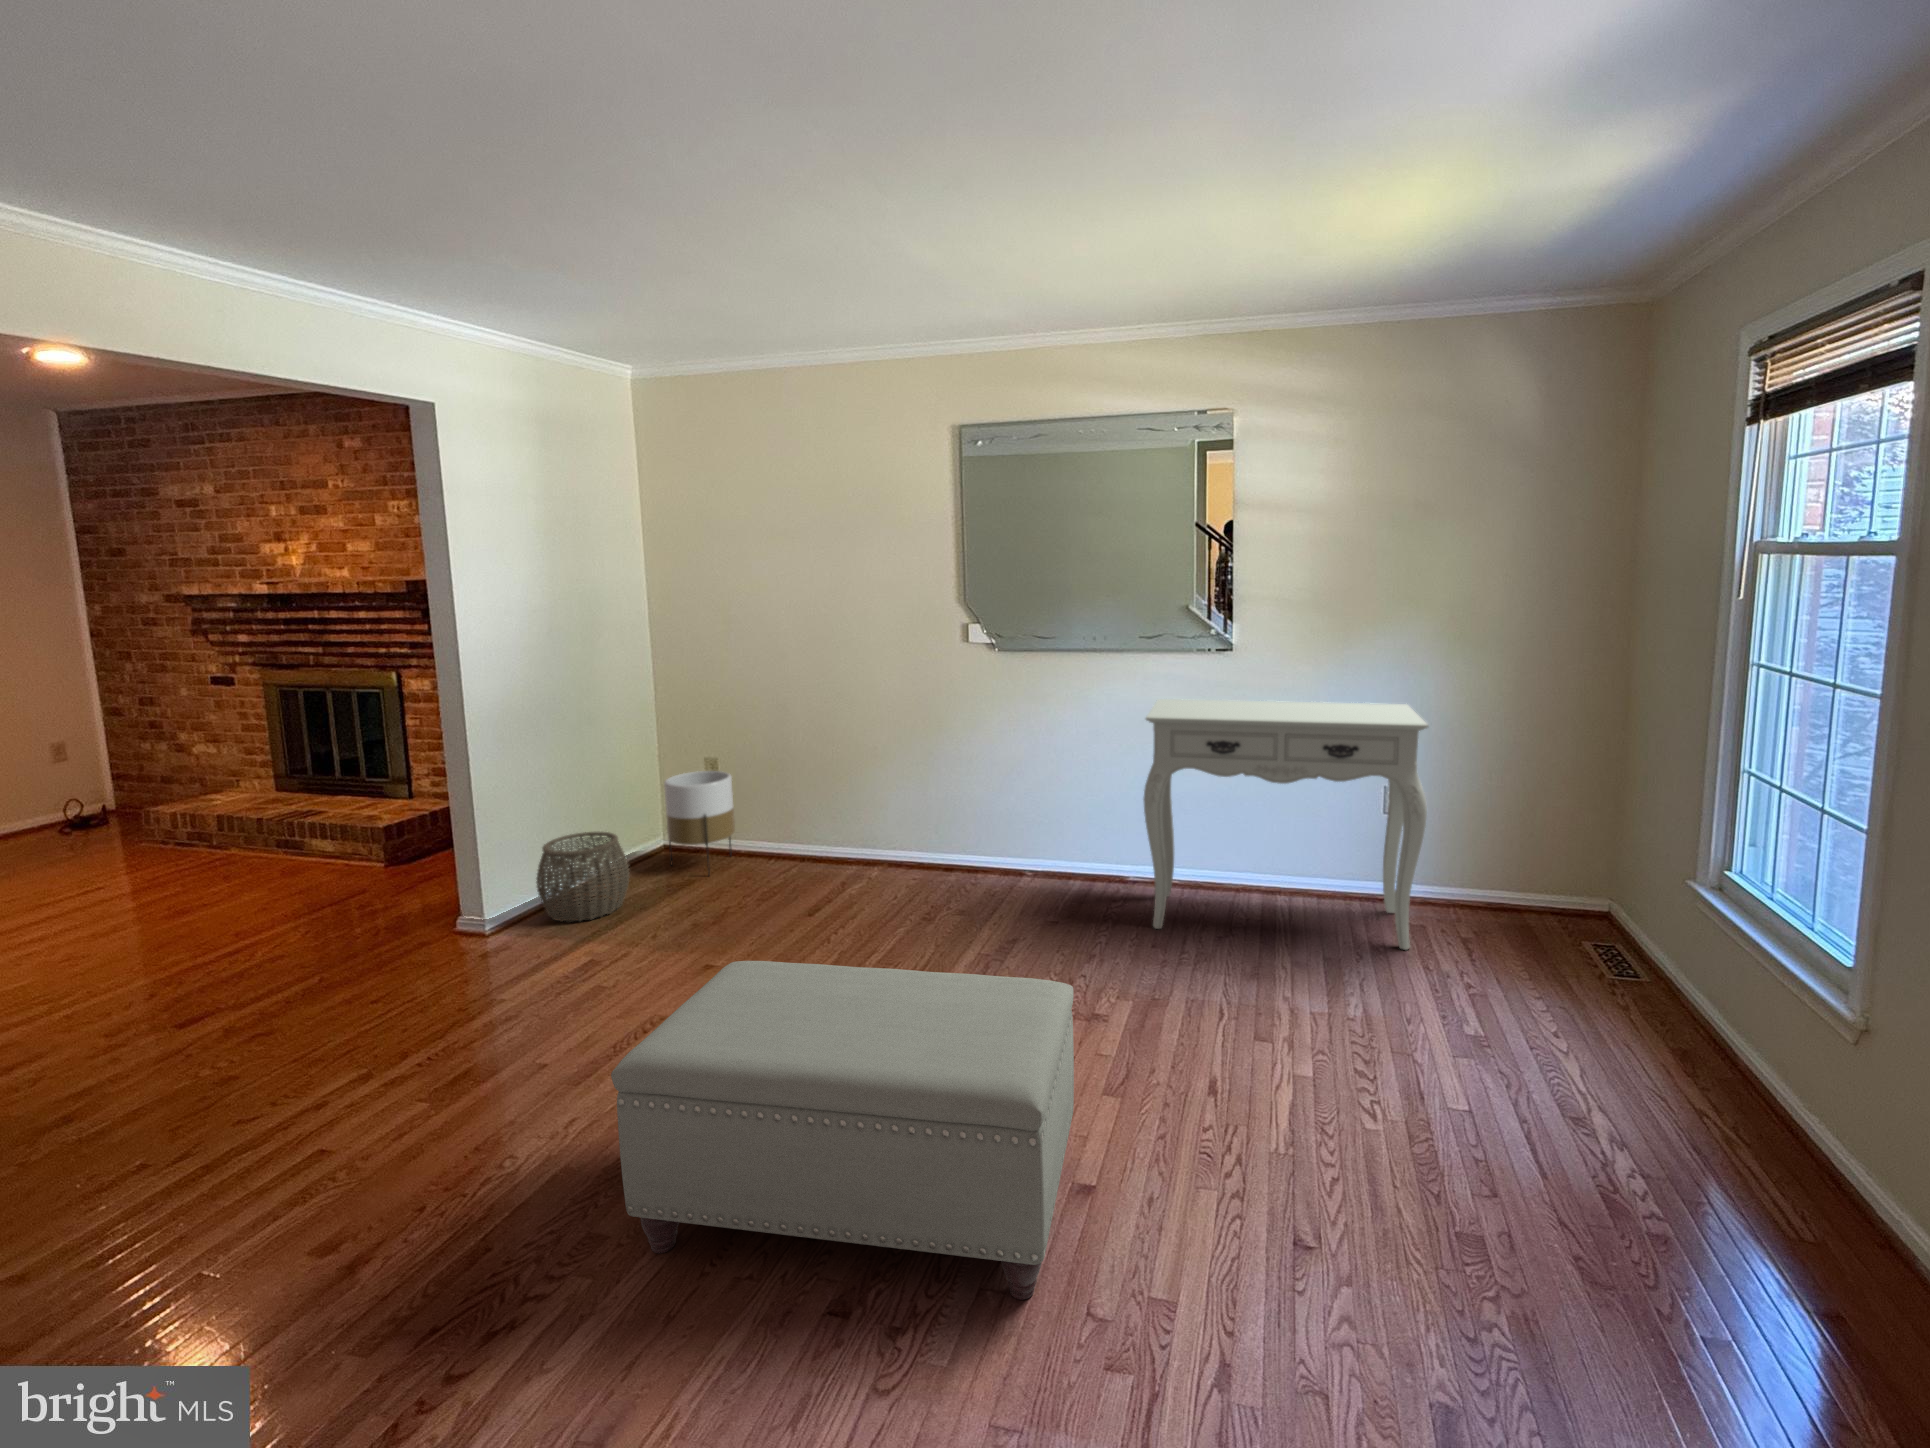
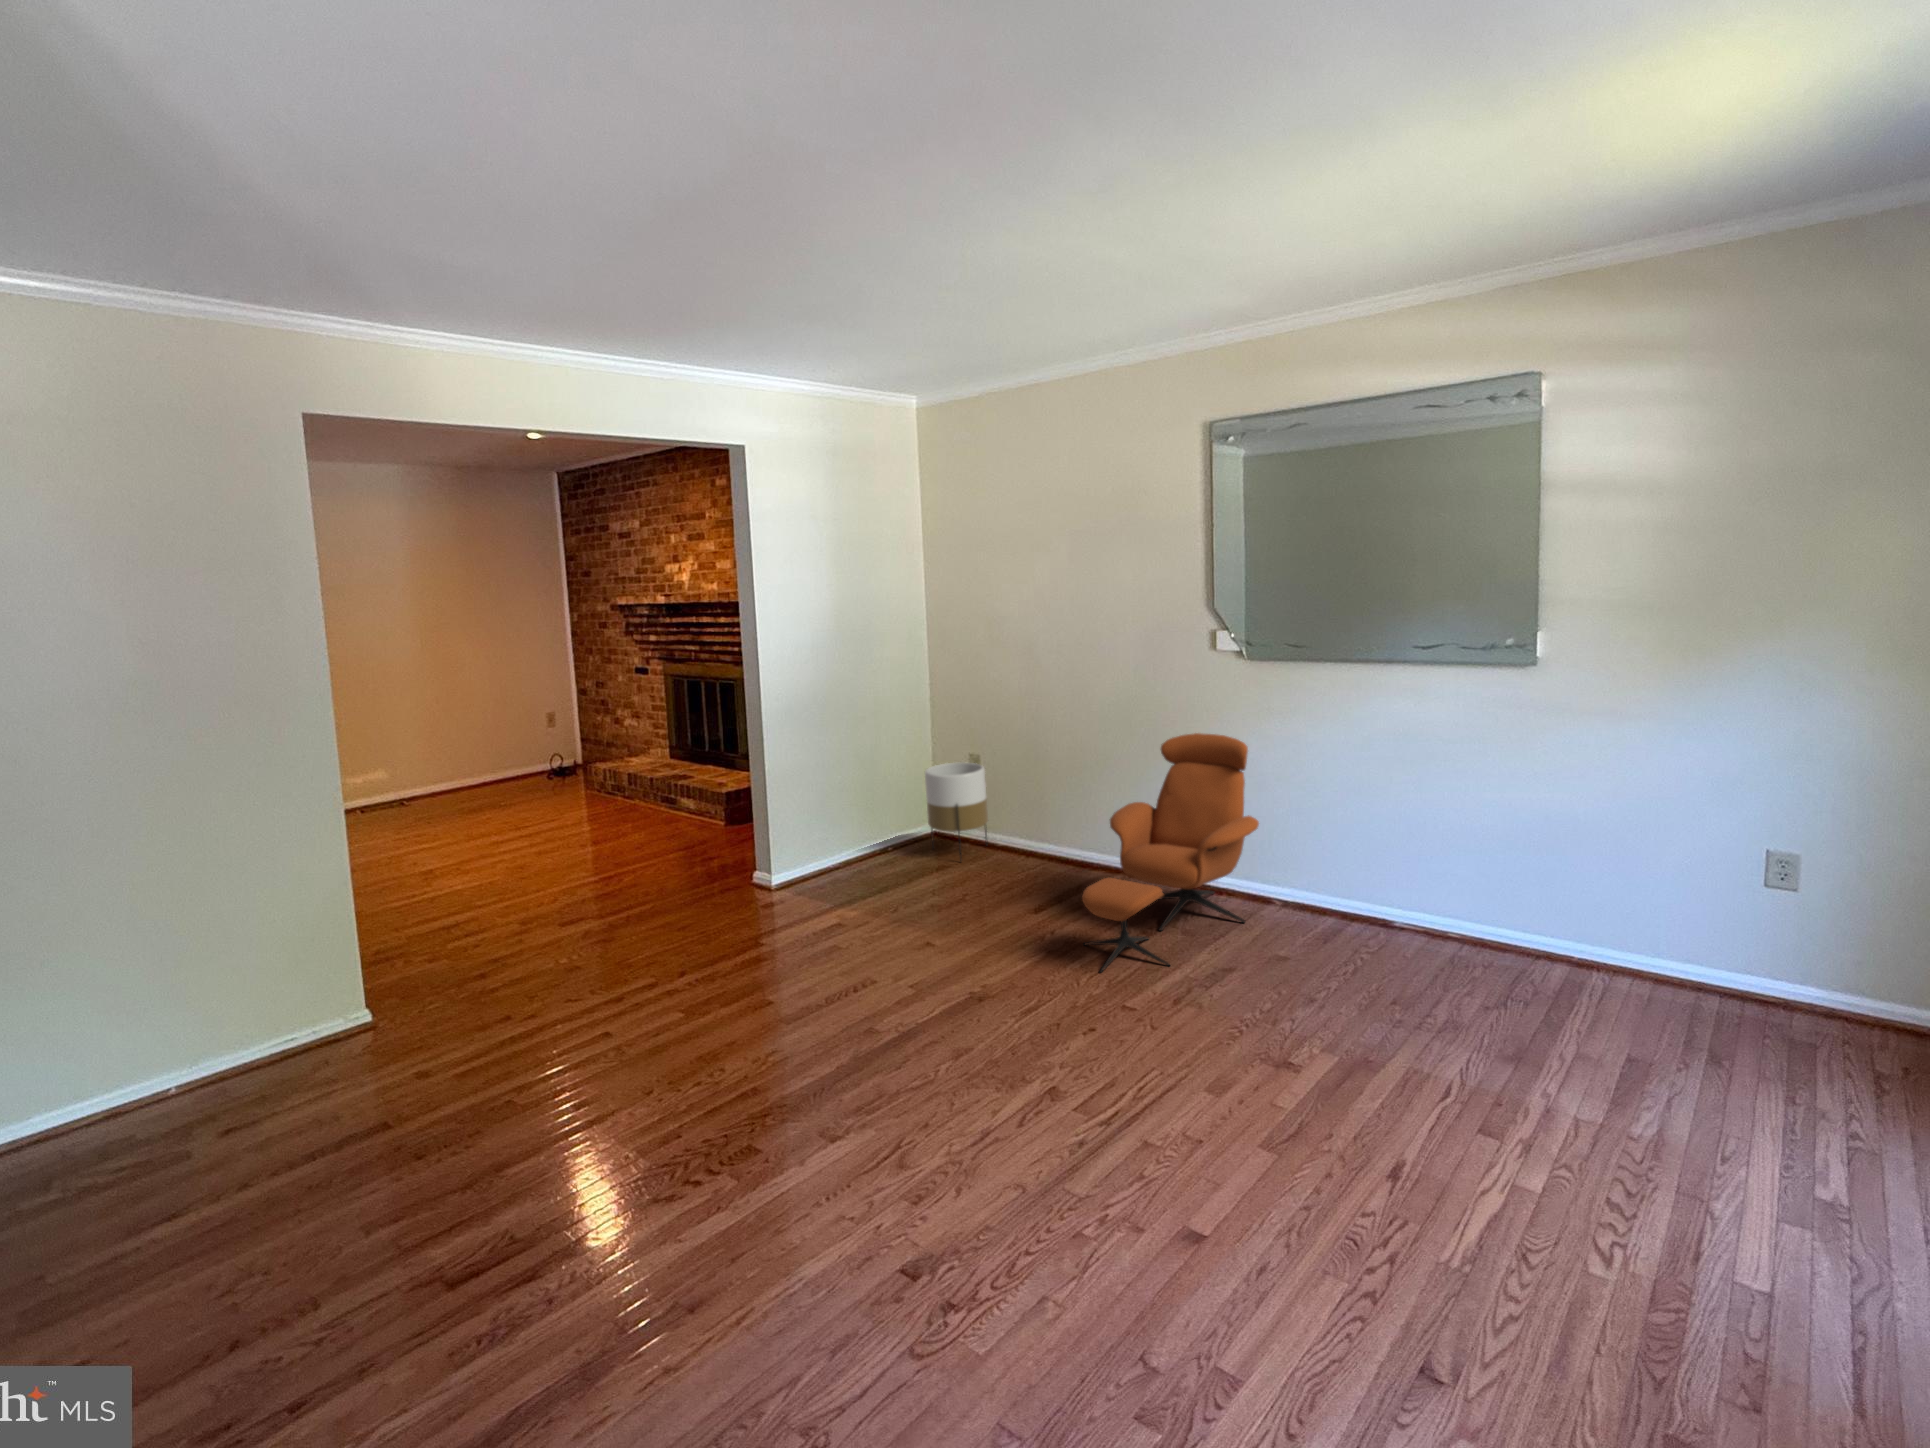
console table: present [1144,699,1428,950] -> none [1393,707,1826,1069]
lounge chair: none [872,729,1020,965] -> present [1082,733,1259,972]
woven basket: present [536,832,629,921] -> none [812,812,888,890]
ottoman: present [611,961,1074,1300] -> none [760,941,1194,1318]

